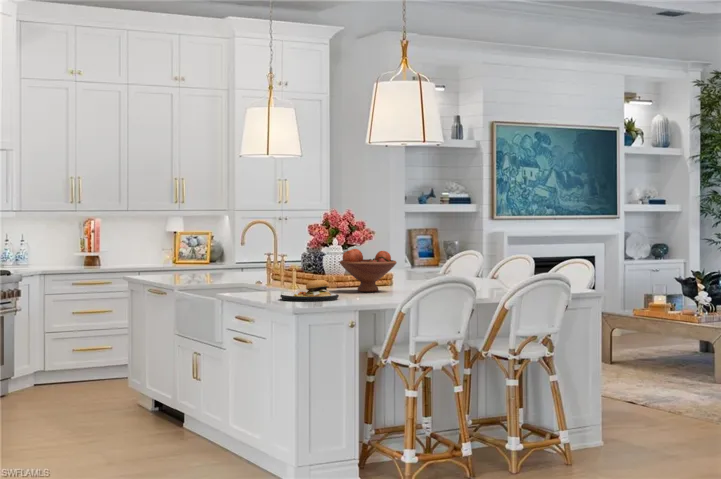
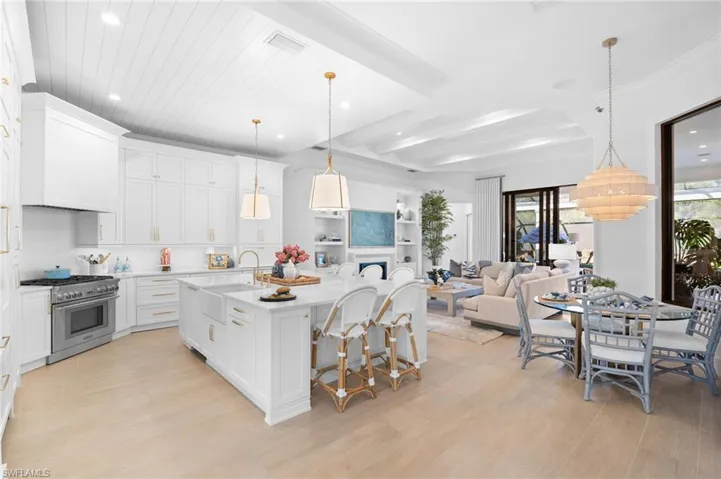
fruit bowl: present [339,249,397,292] -> none [294,265,327,290]

